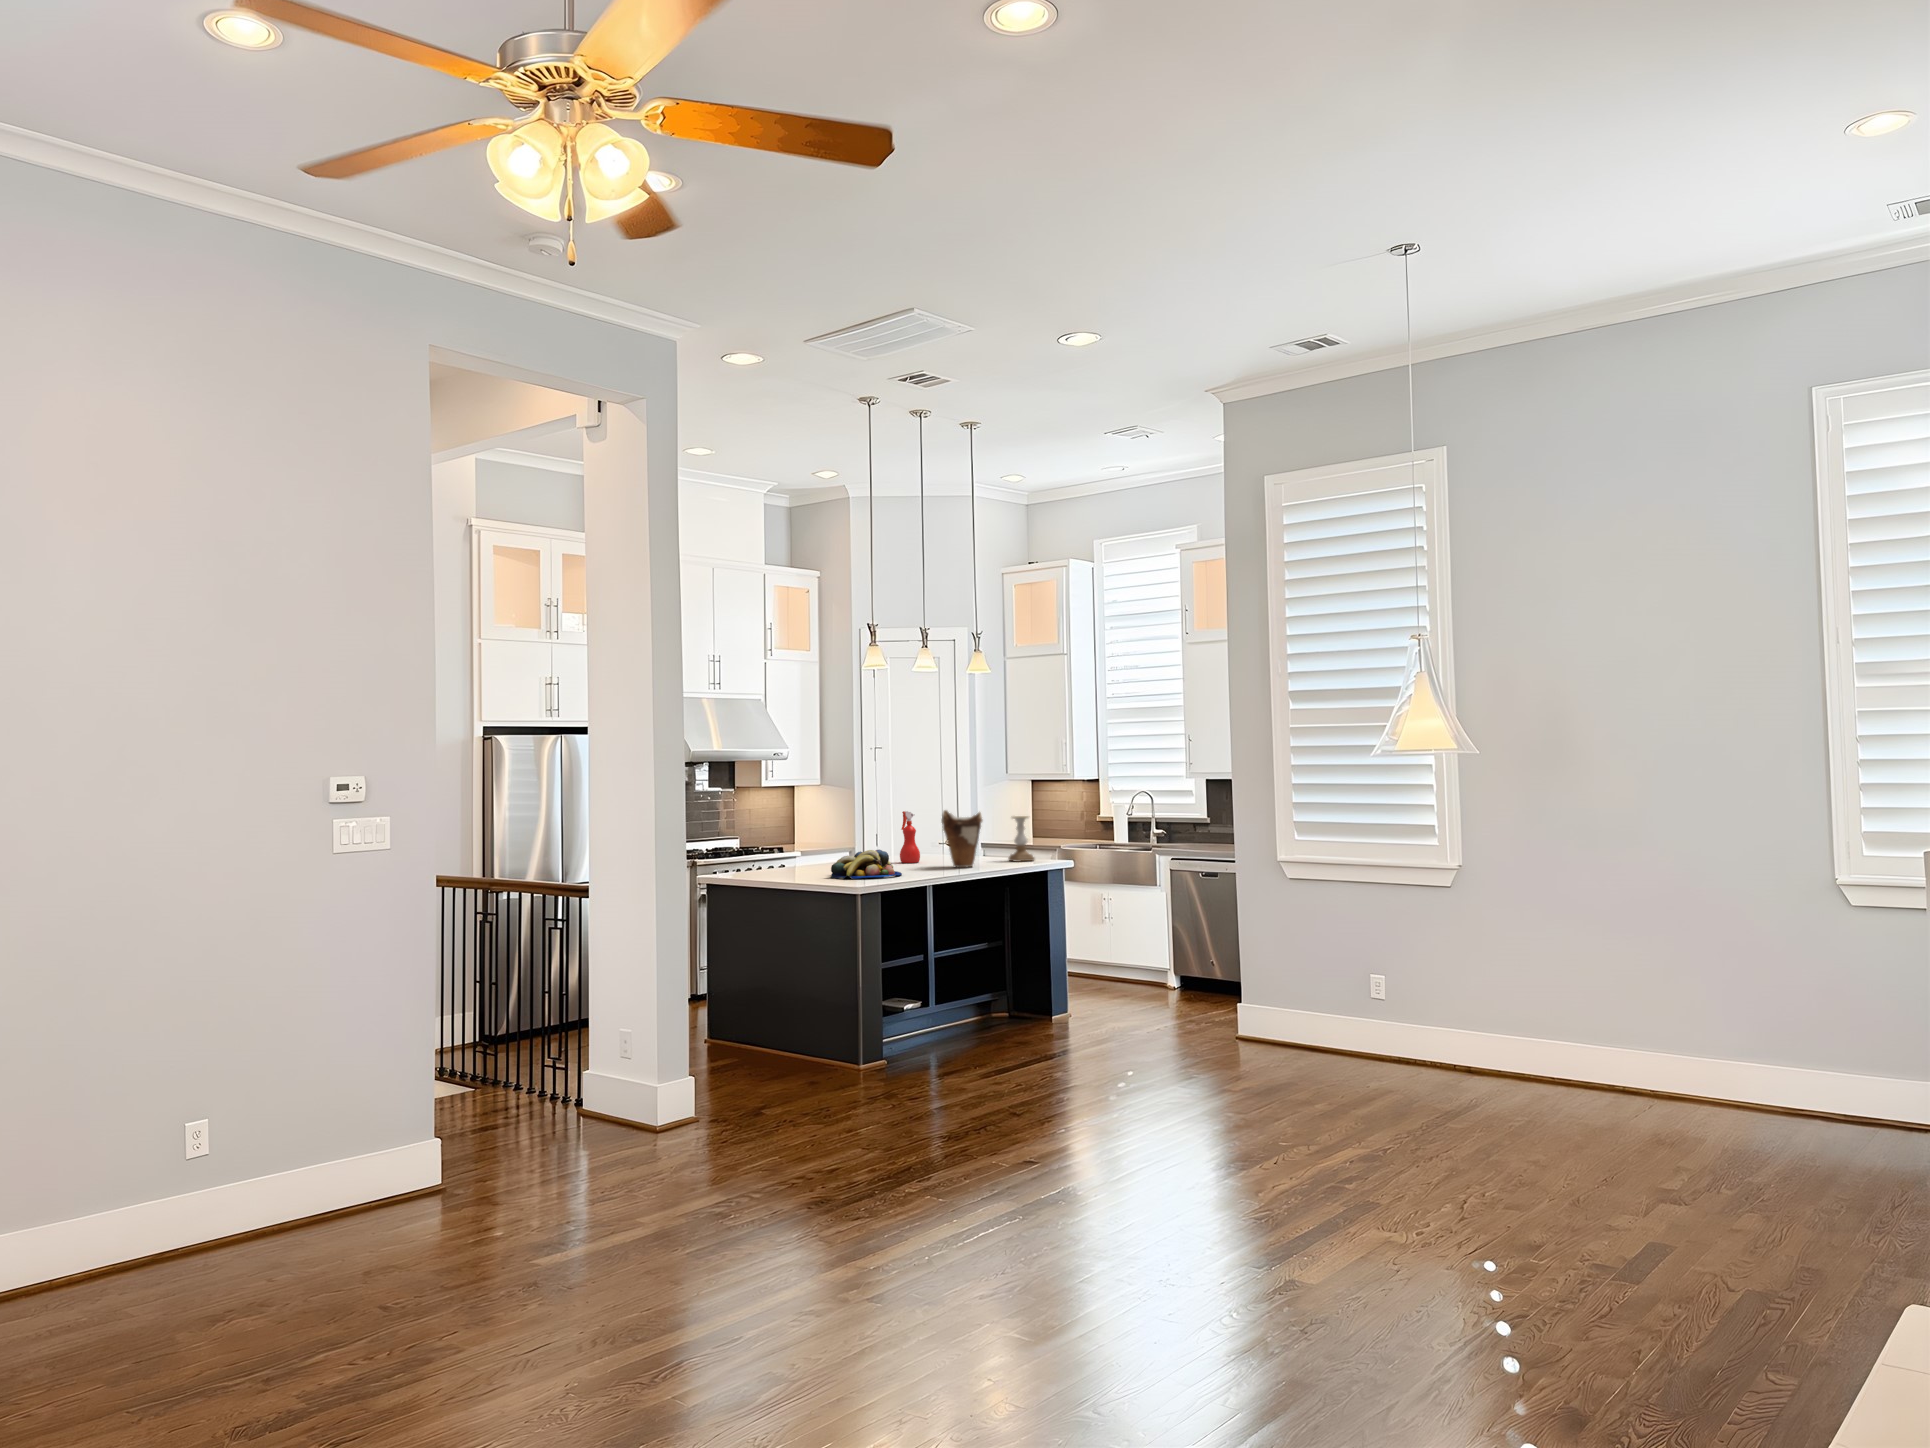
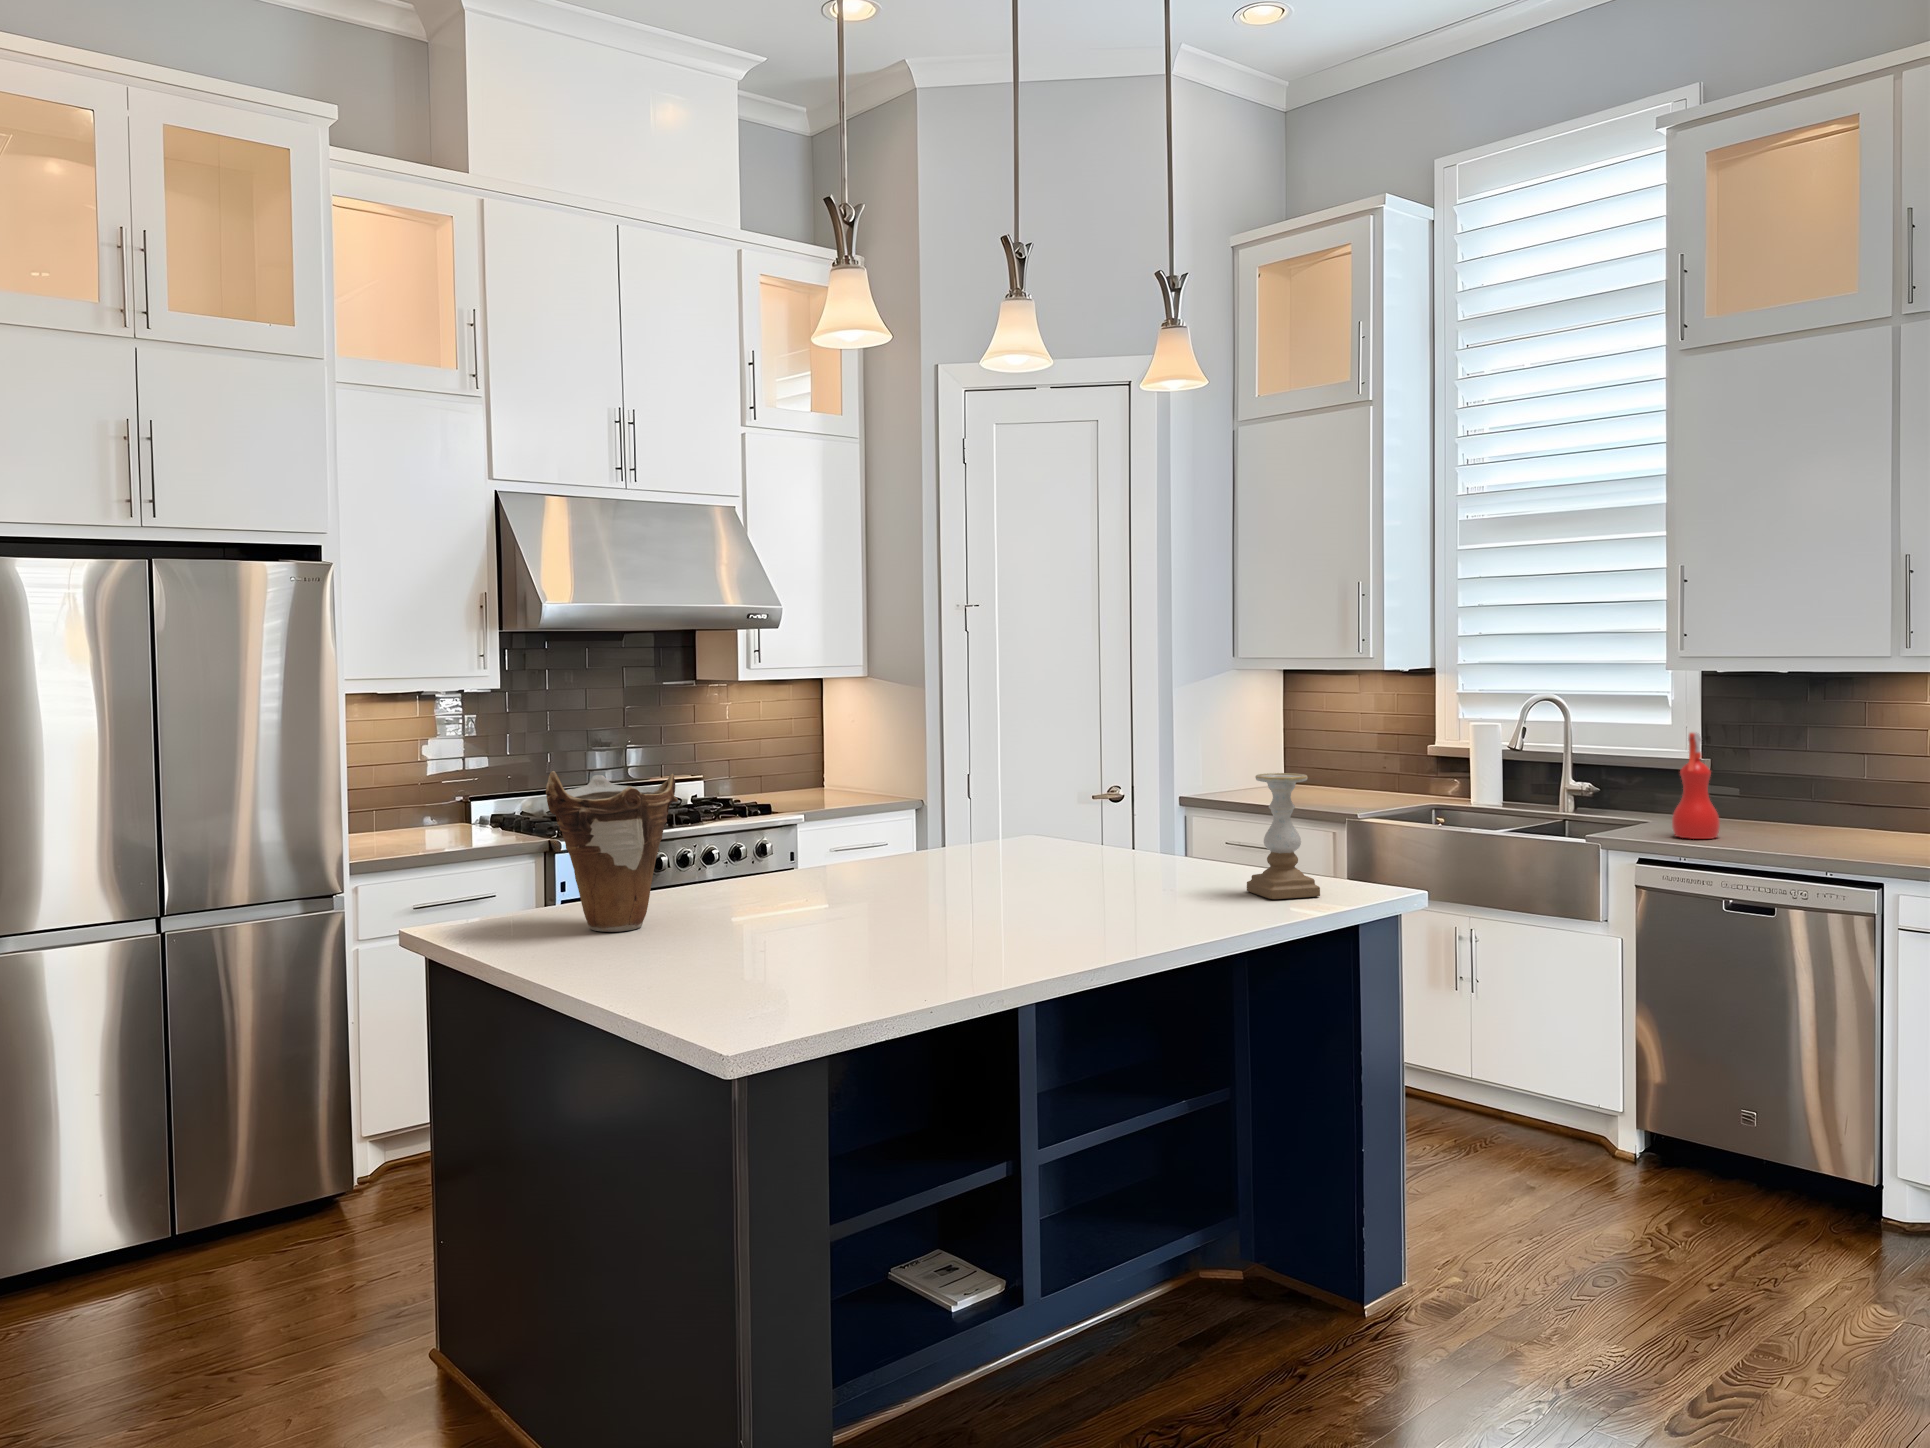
vase: present [941,810,982,868] -> present [546,771,678,932]
spray bottle: present [900,811,920,863] -> present [1672,732,1720,839]
fruit bowl: present [831,850,902,879] -> none [700,883,922,990]

